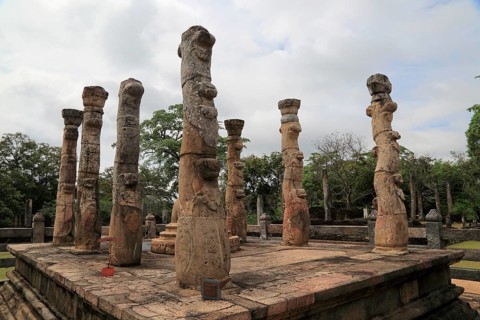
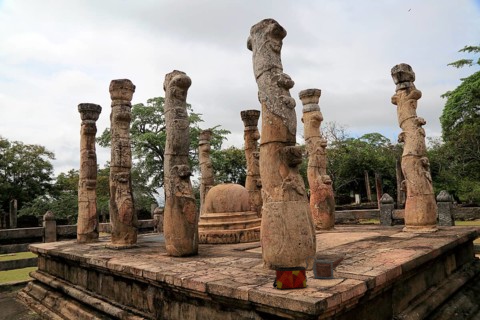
potted plant: present [97,237,123,276] -> none [171,228,197,266]
bag: none [145,284,183,308] -> present [273,266,307,289]

